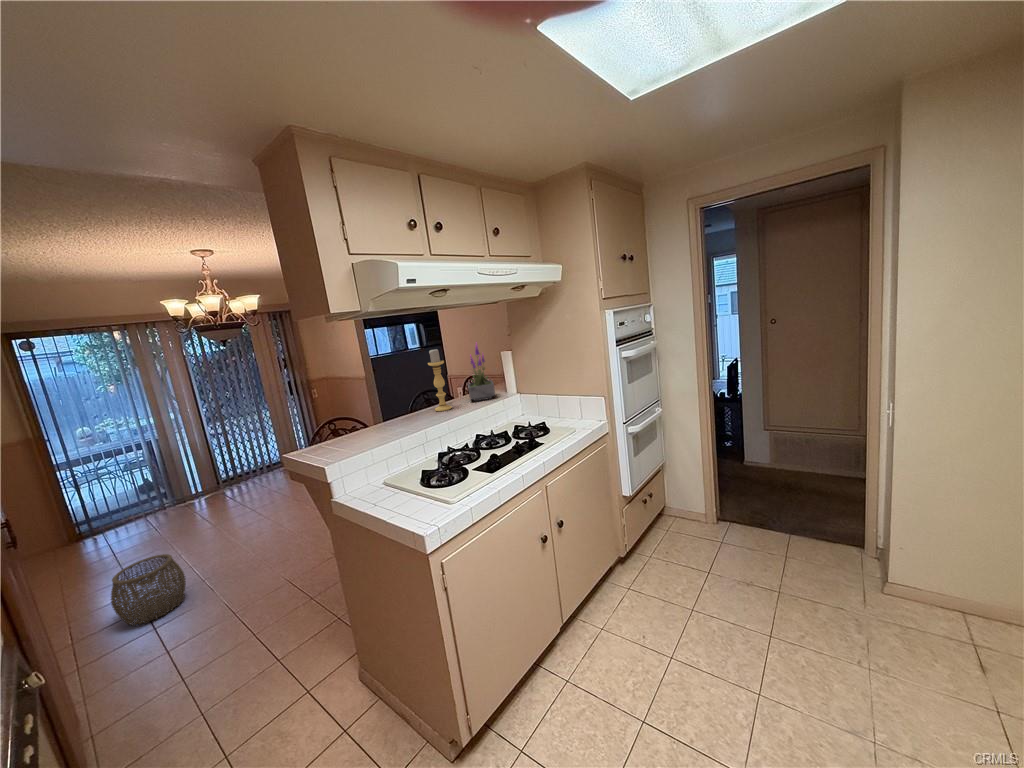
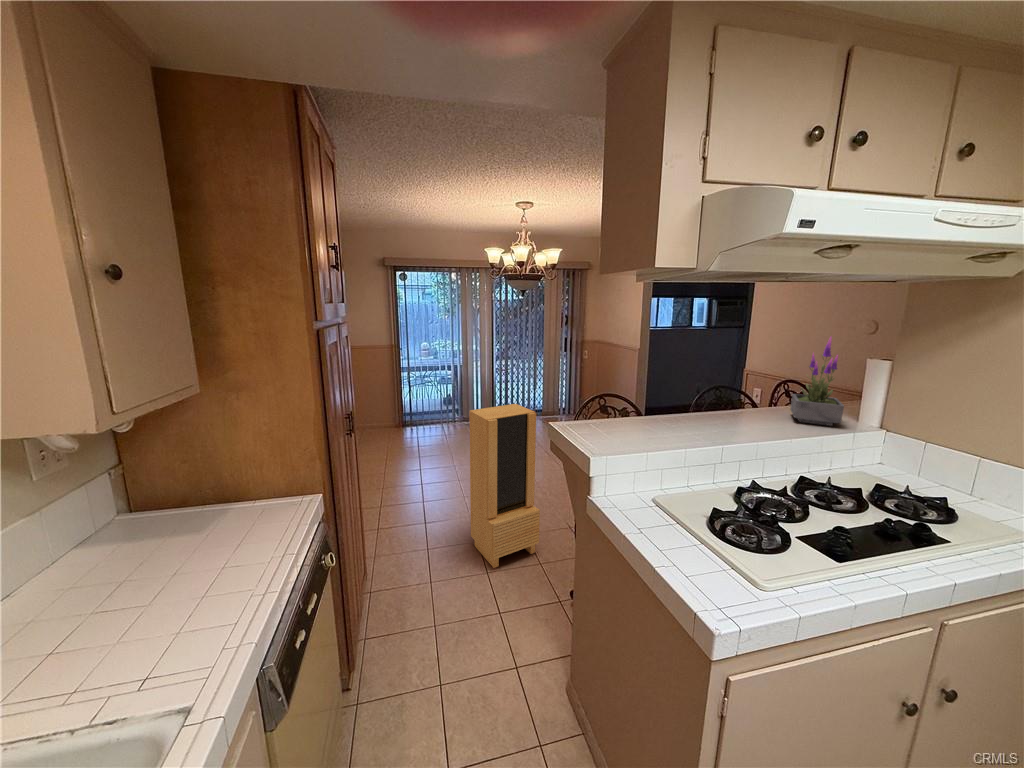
candle holder: present [428,349,452,411] -> none [736,336,770,424]
storage cabinet: none [187,456,307,628] -> present [469,404,540,568]
woven basket: present [111,554,186,625] -> none [406,462,453,514]

